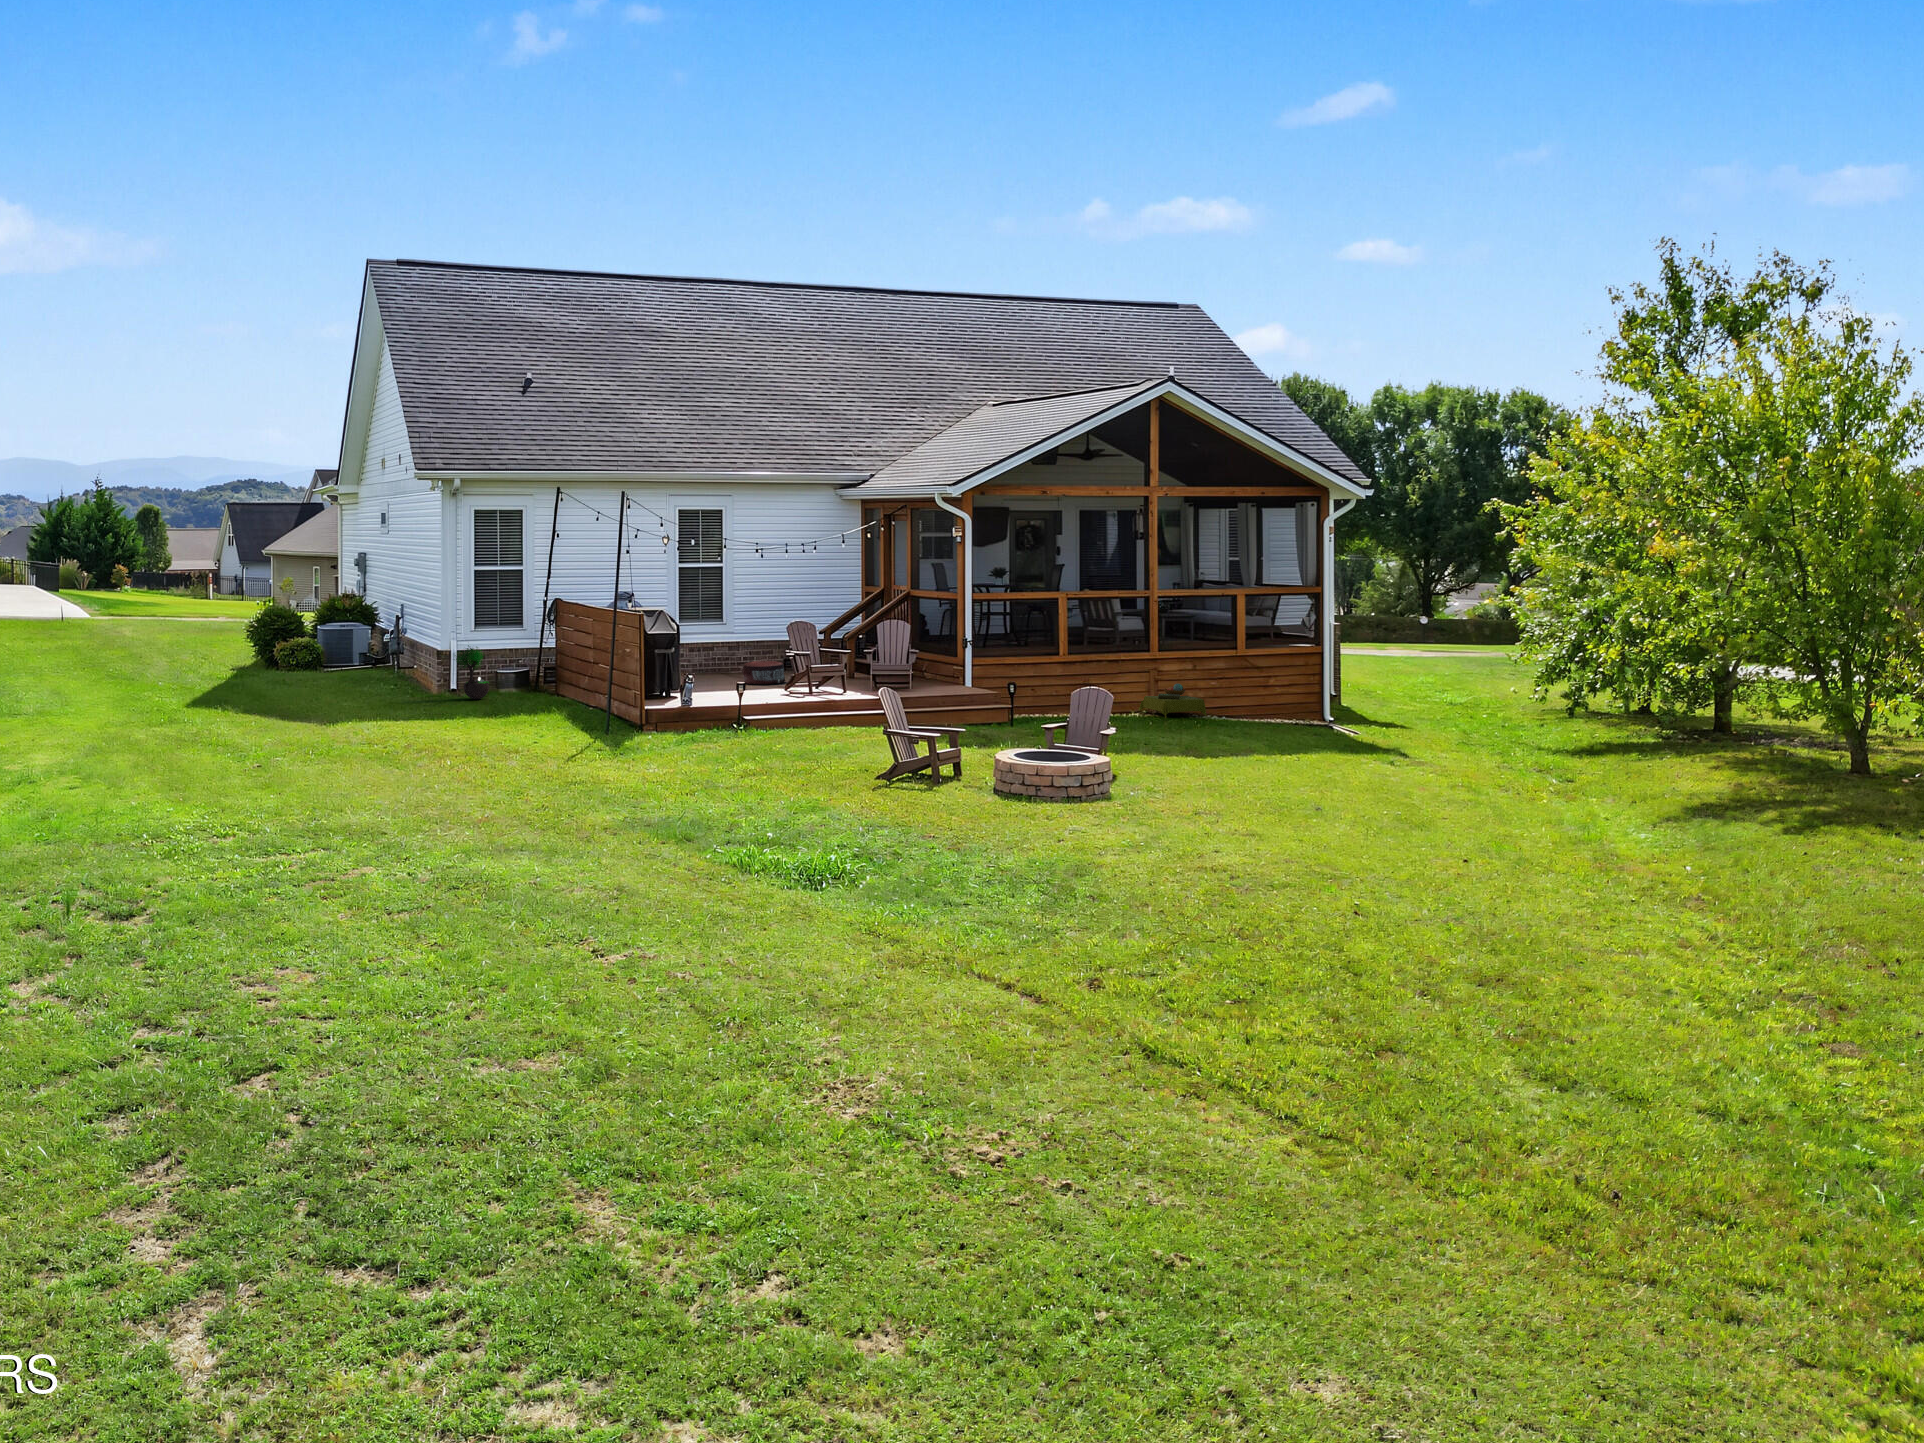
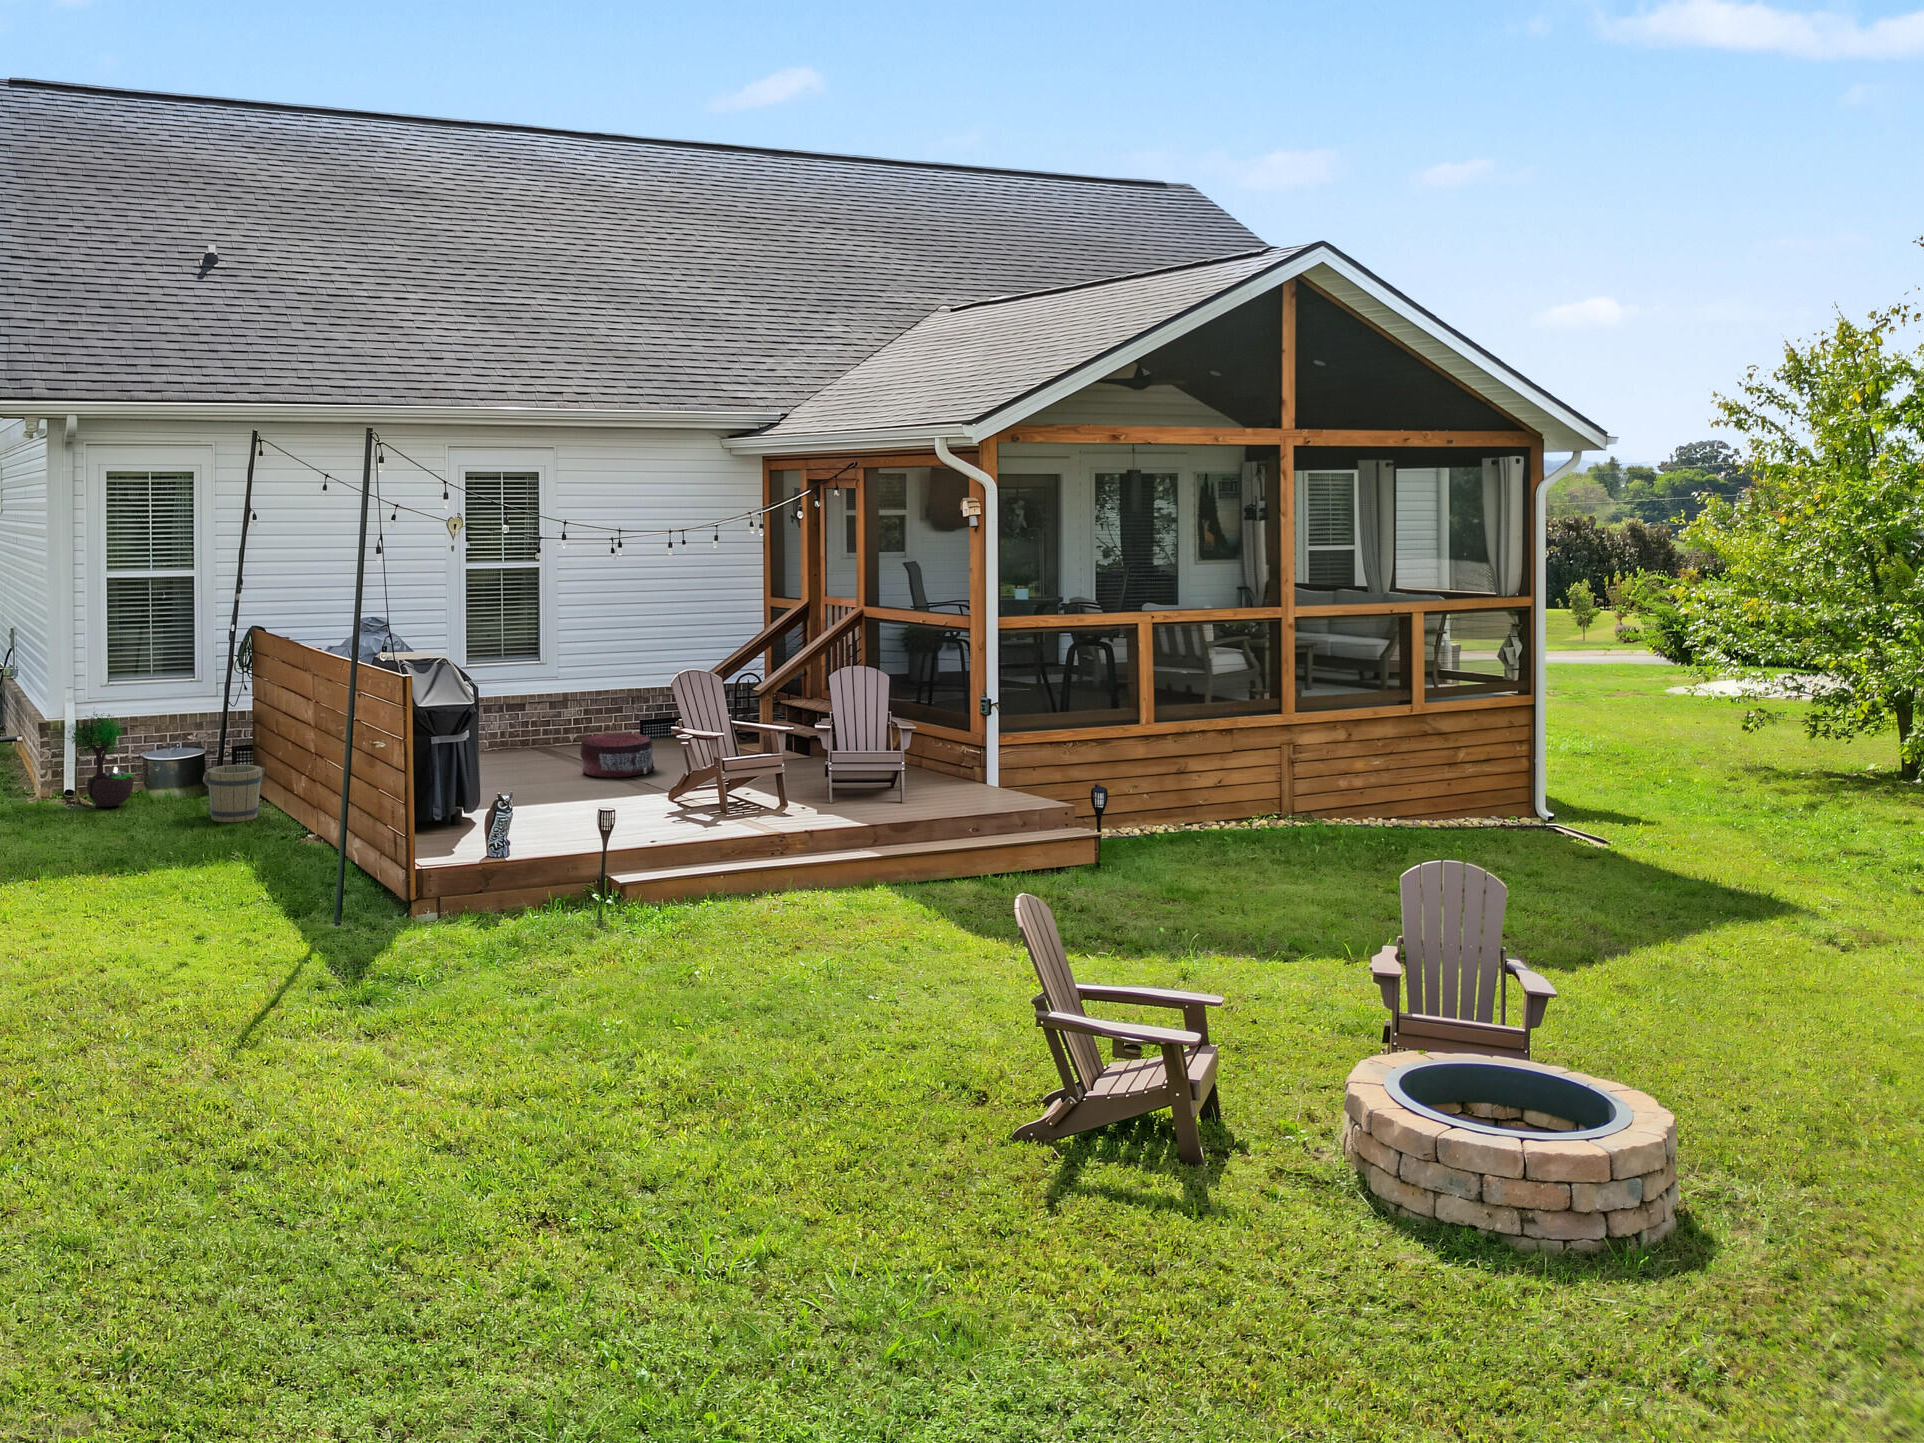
bucket: none [530,675,564,705] -> present [203,765,265,822]
side table: present [1139,684,1206,718] -> none [1267,770,1394,837]

